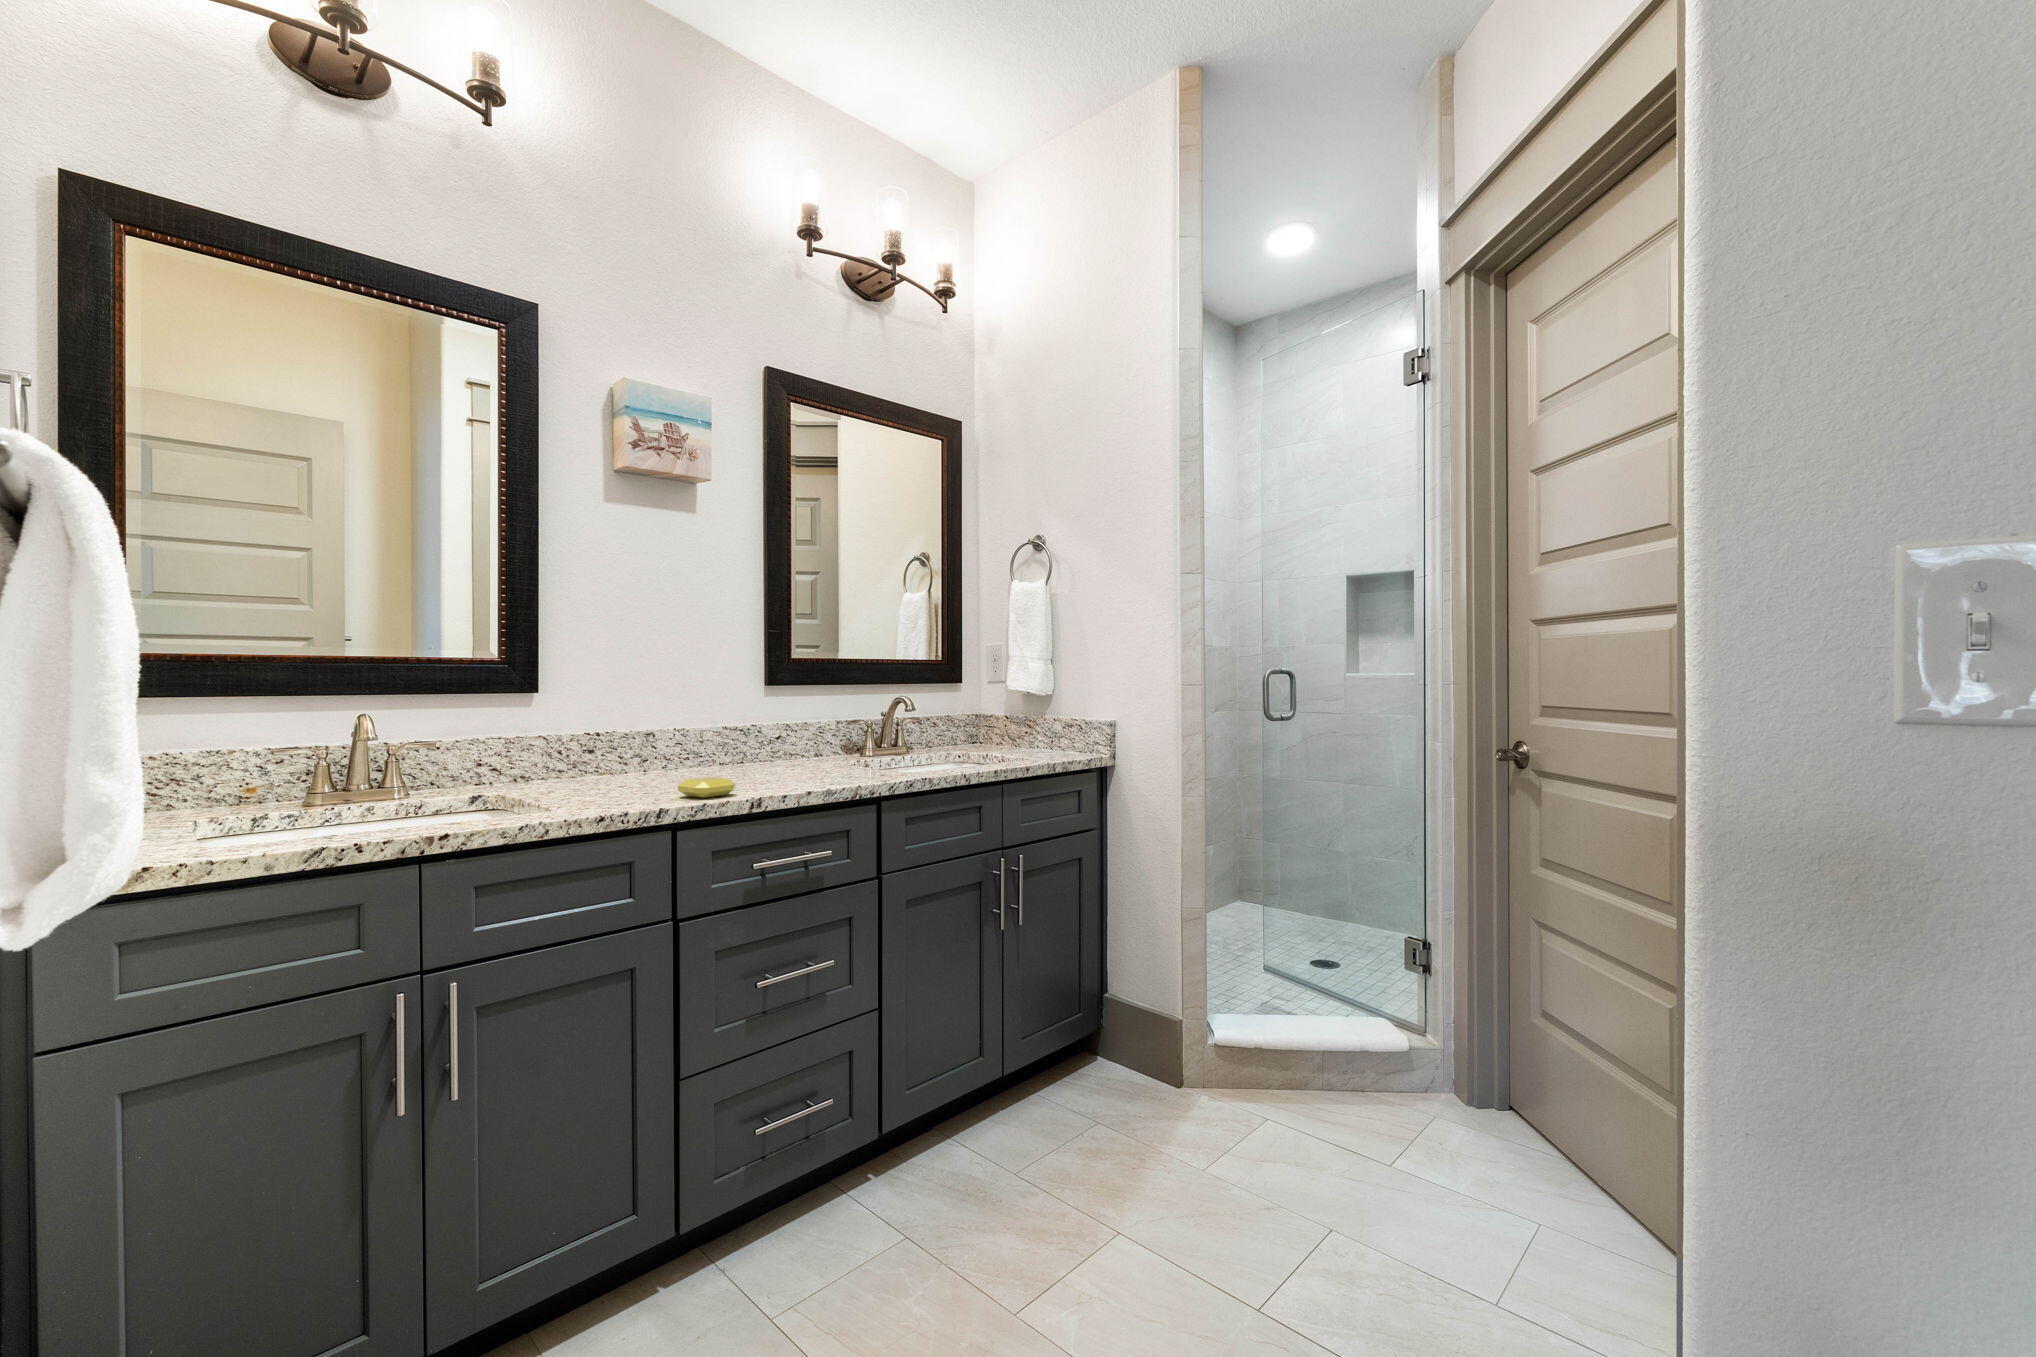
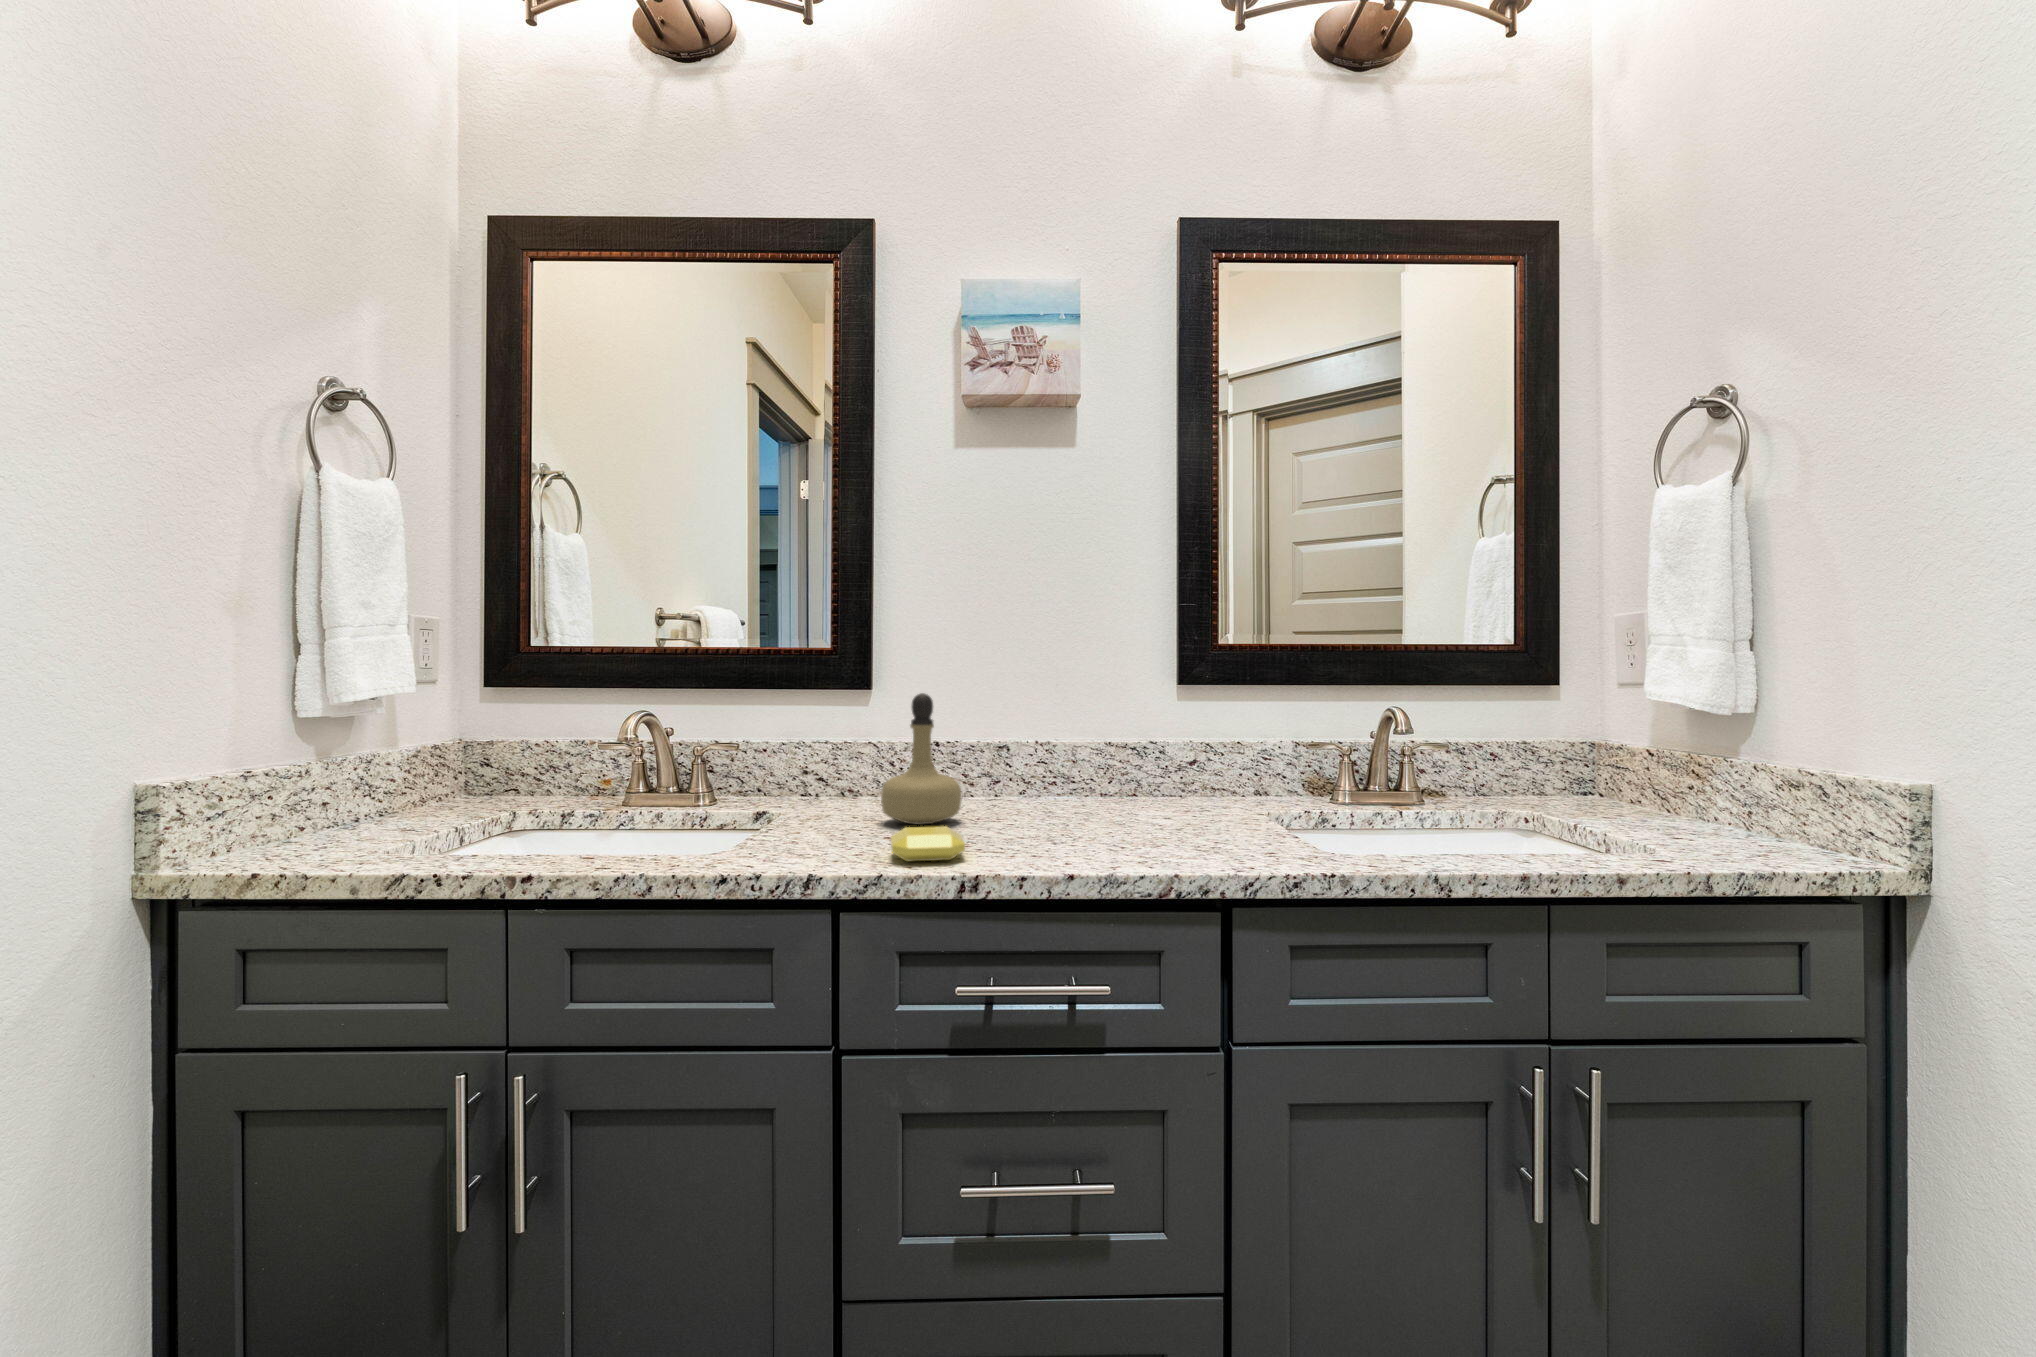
perfume bottle: none [605,692,669,788] -> present [881,693,962,825]

